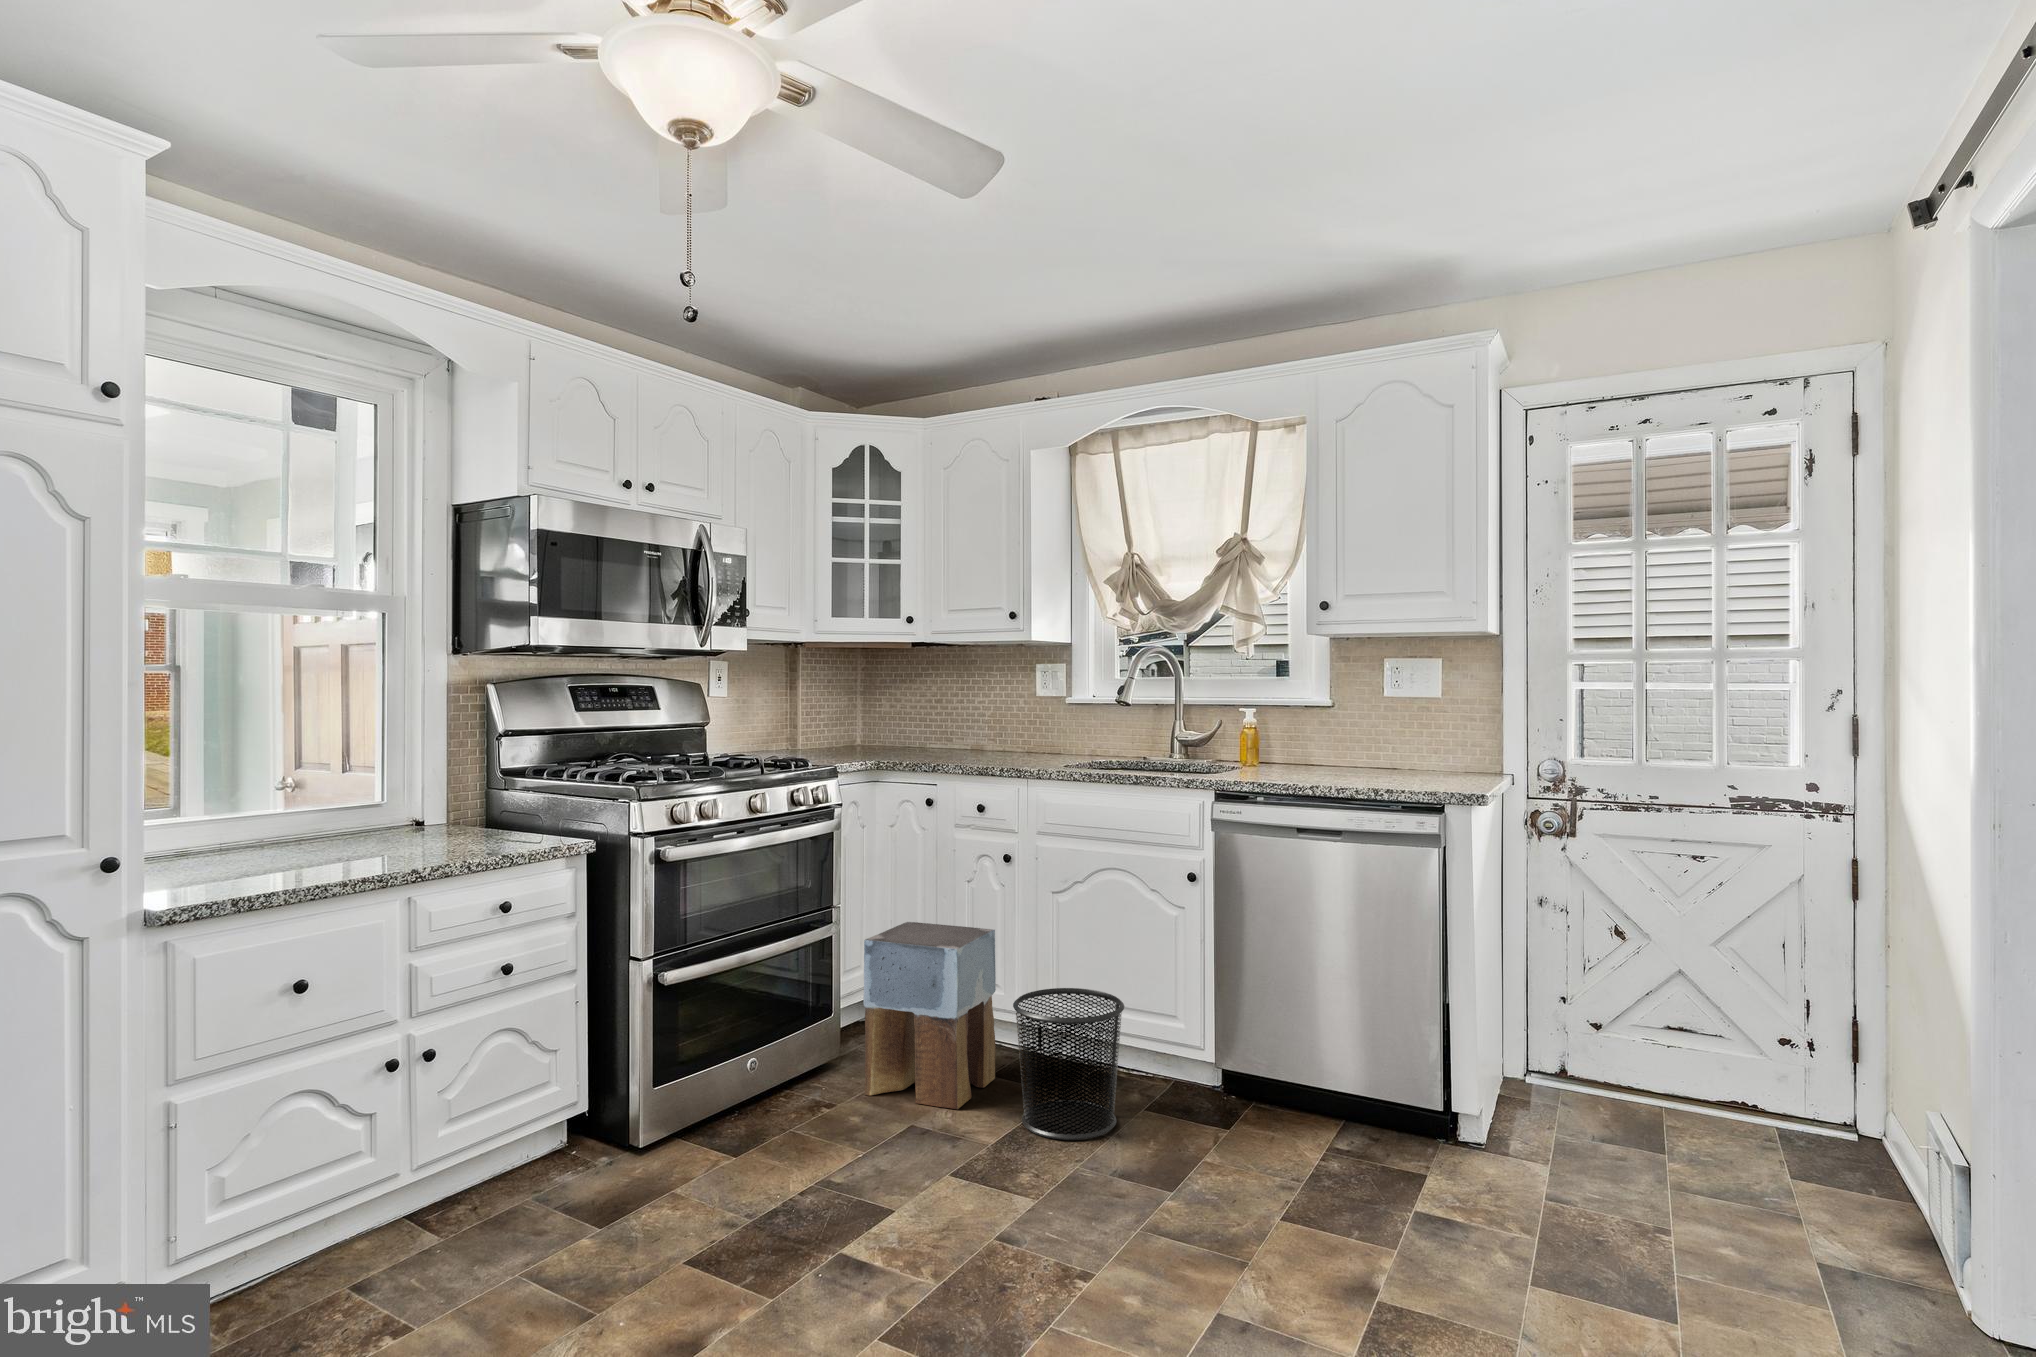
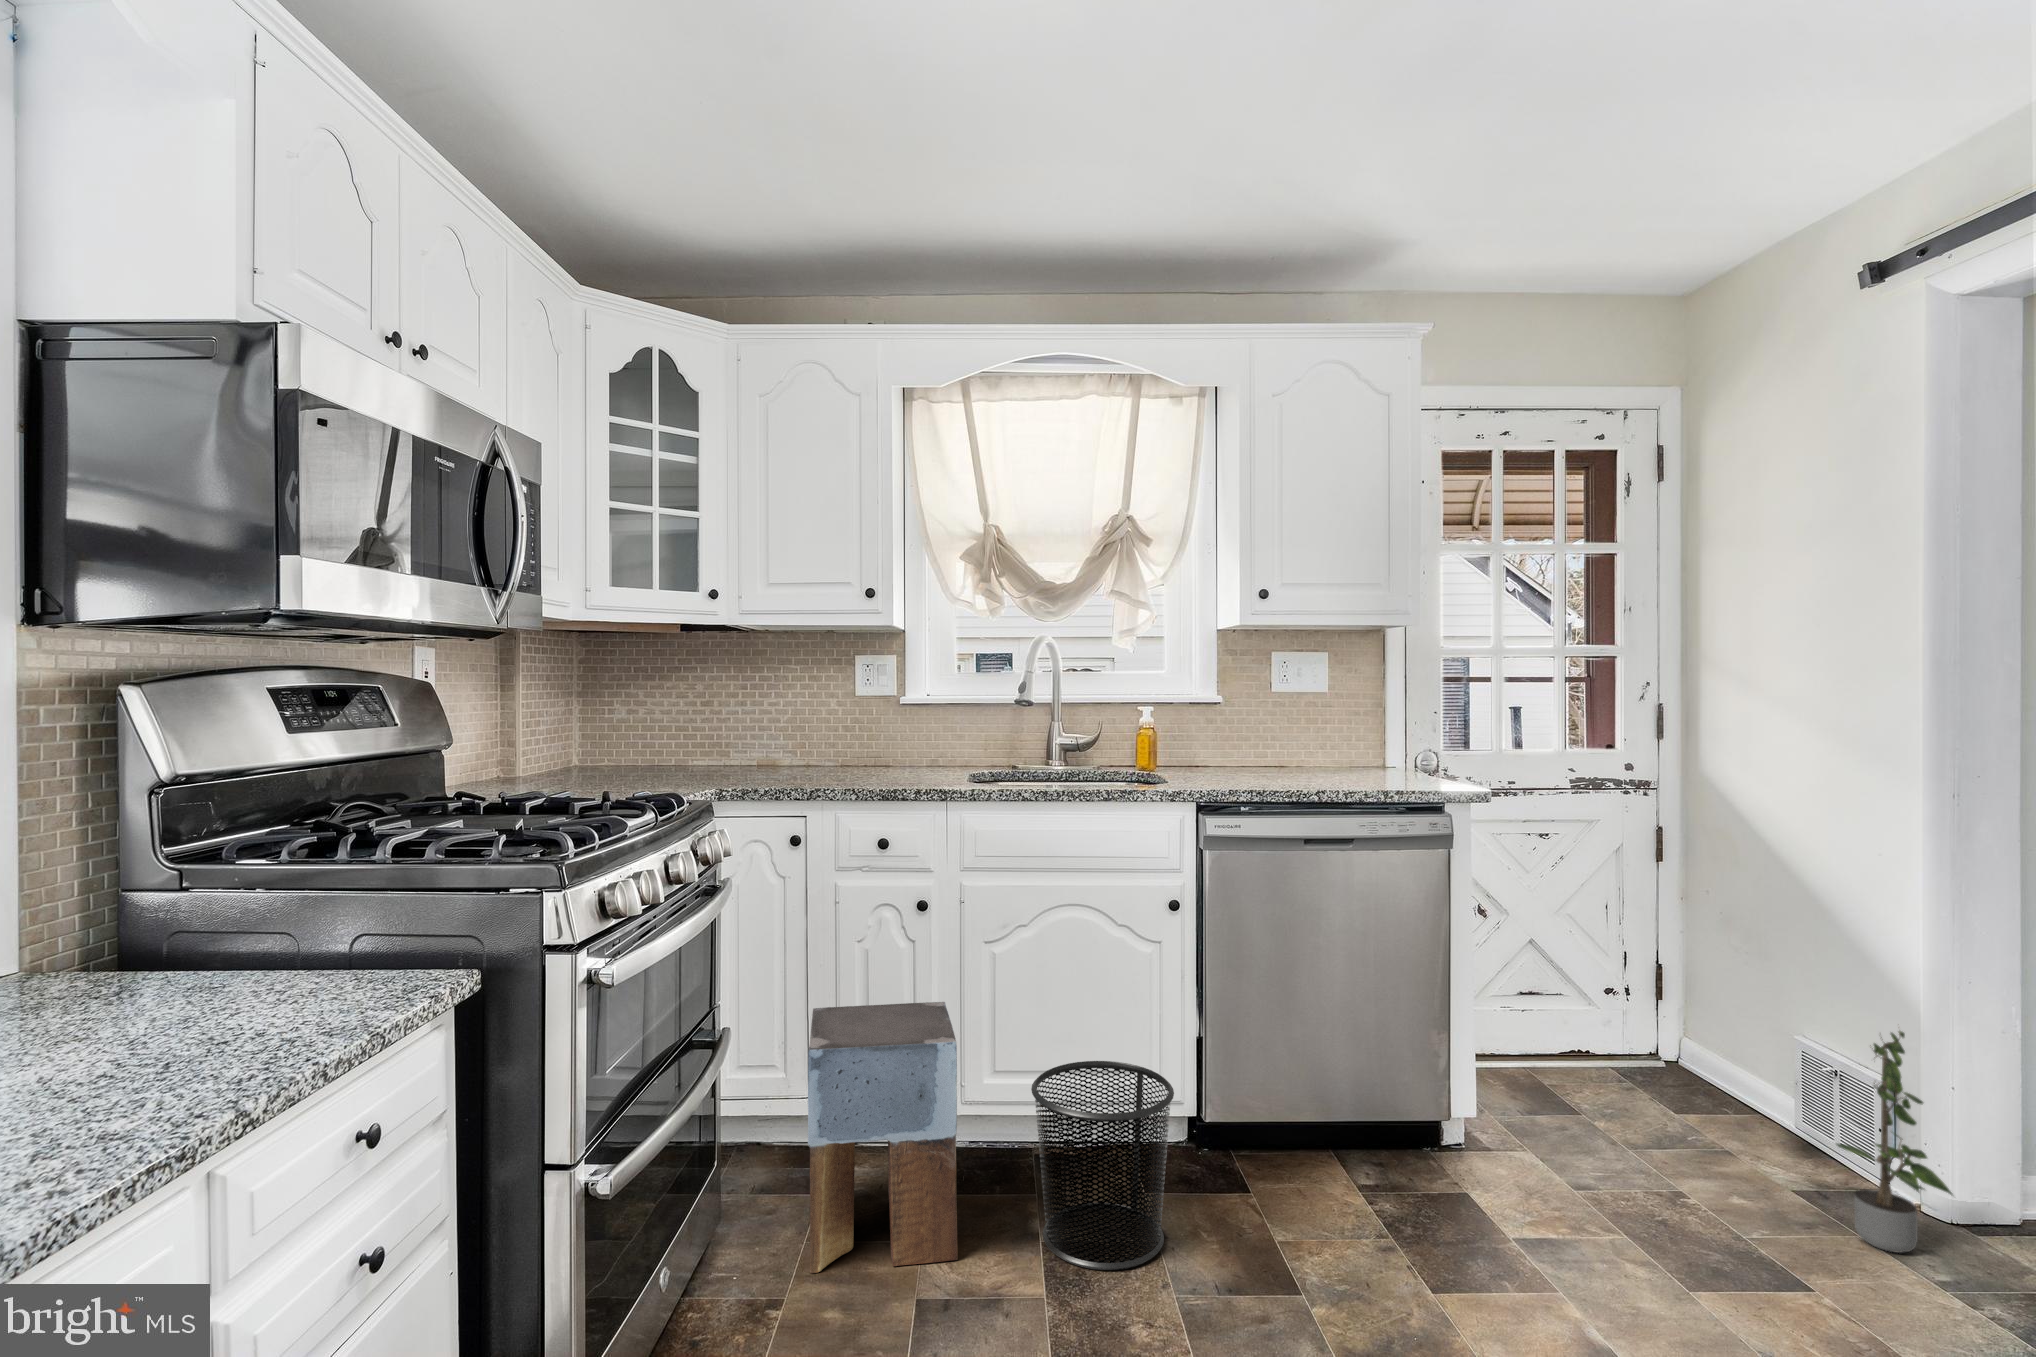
potted plant: none [1747,1067,1902,1310] -> present [1837,1031,1952,1253]

